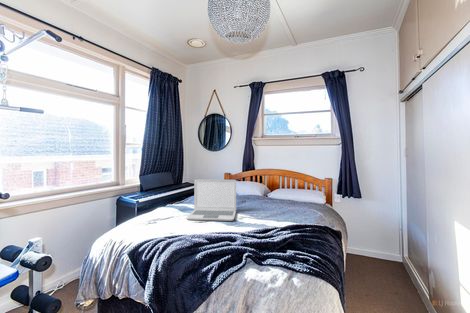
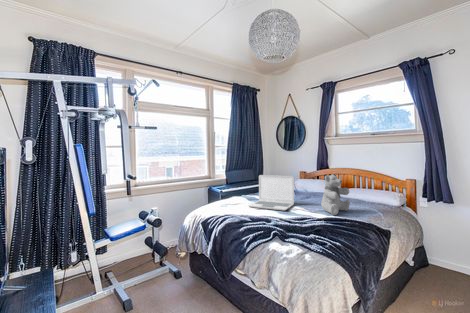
teddy bear: none [268,177,293,221] -> present [321,174,350,215]

